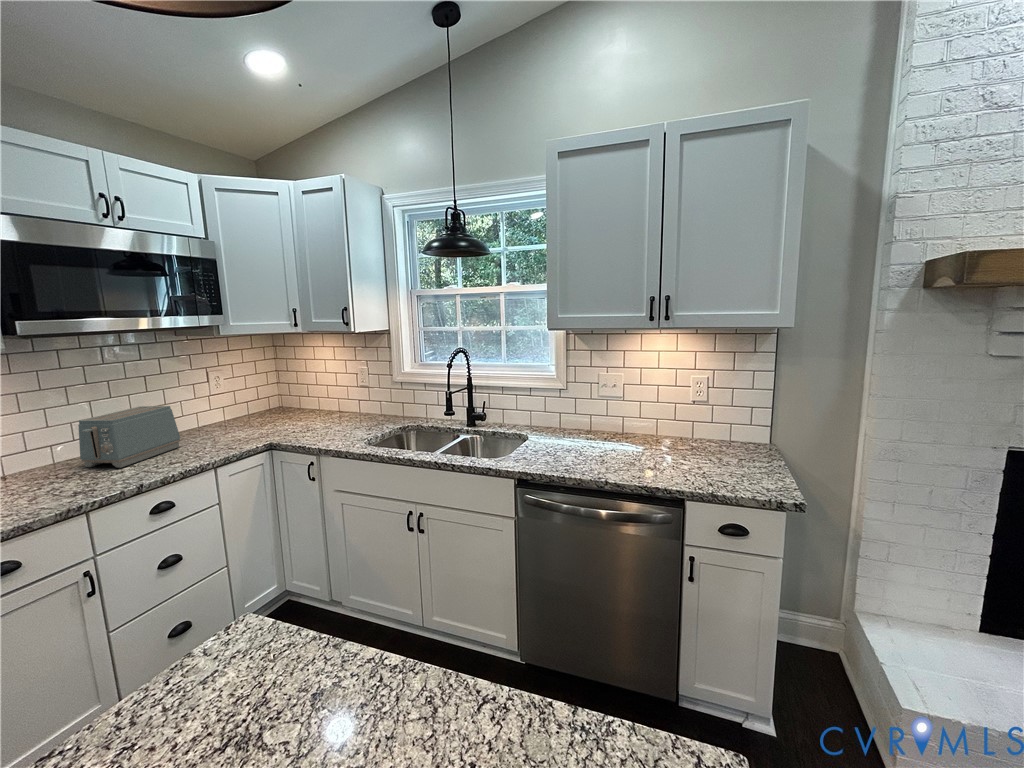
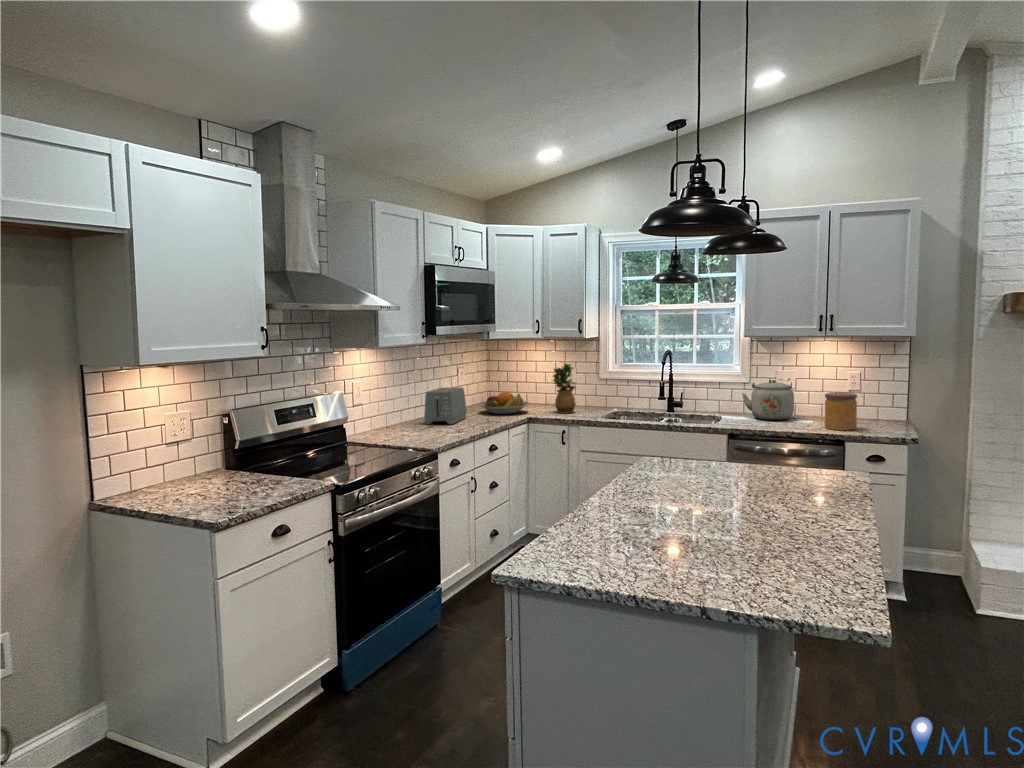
potted plant: none [313,364,352,432] -> present [553,363,576,413]
kettle: none [553,388,621,445] -> present [742,380,794,420]
fruit bowl: none [219,405,293,435] -> present [479,392,529,414]
jar: none [657,412,704,474] -> present [825,392,857,430]

